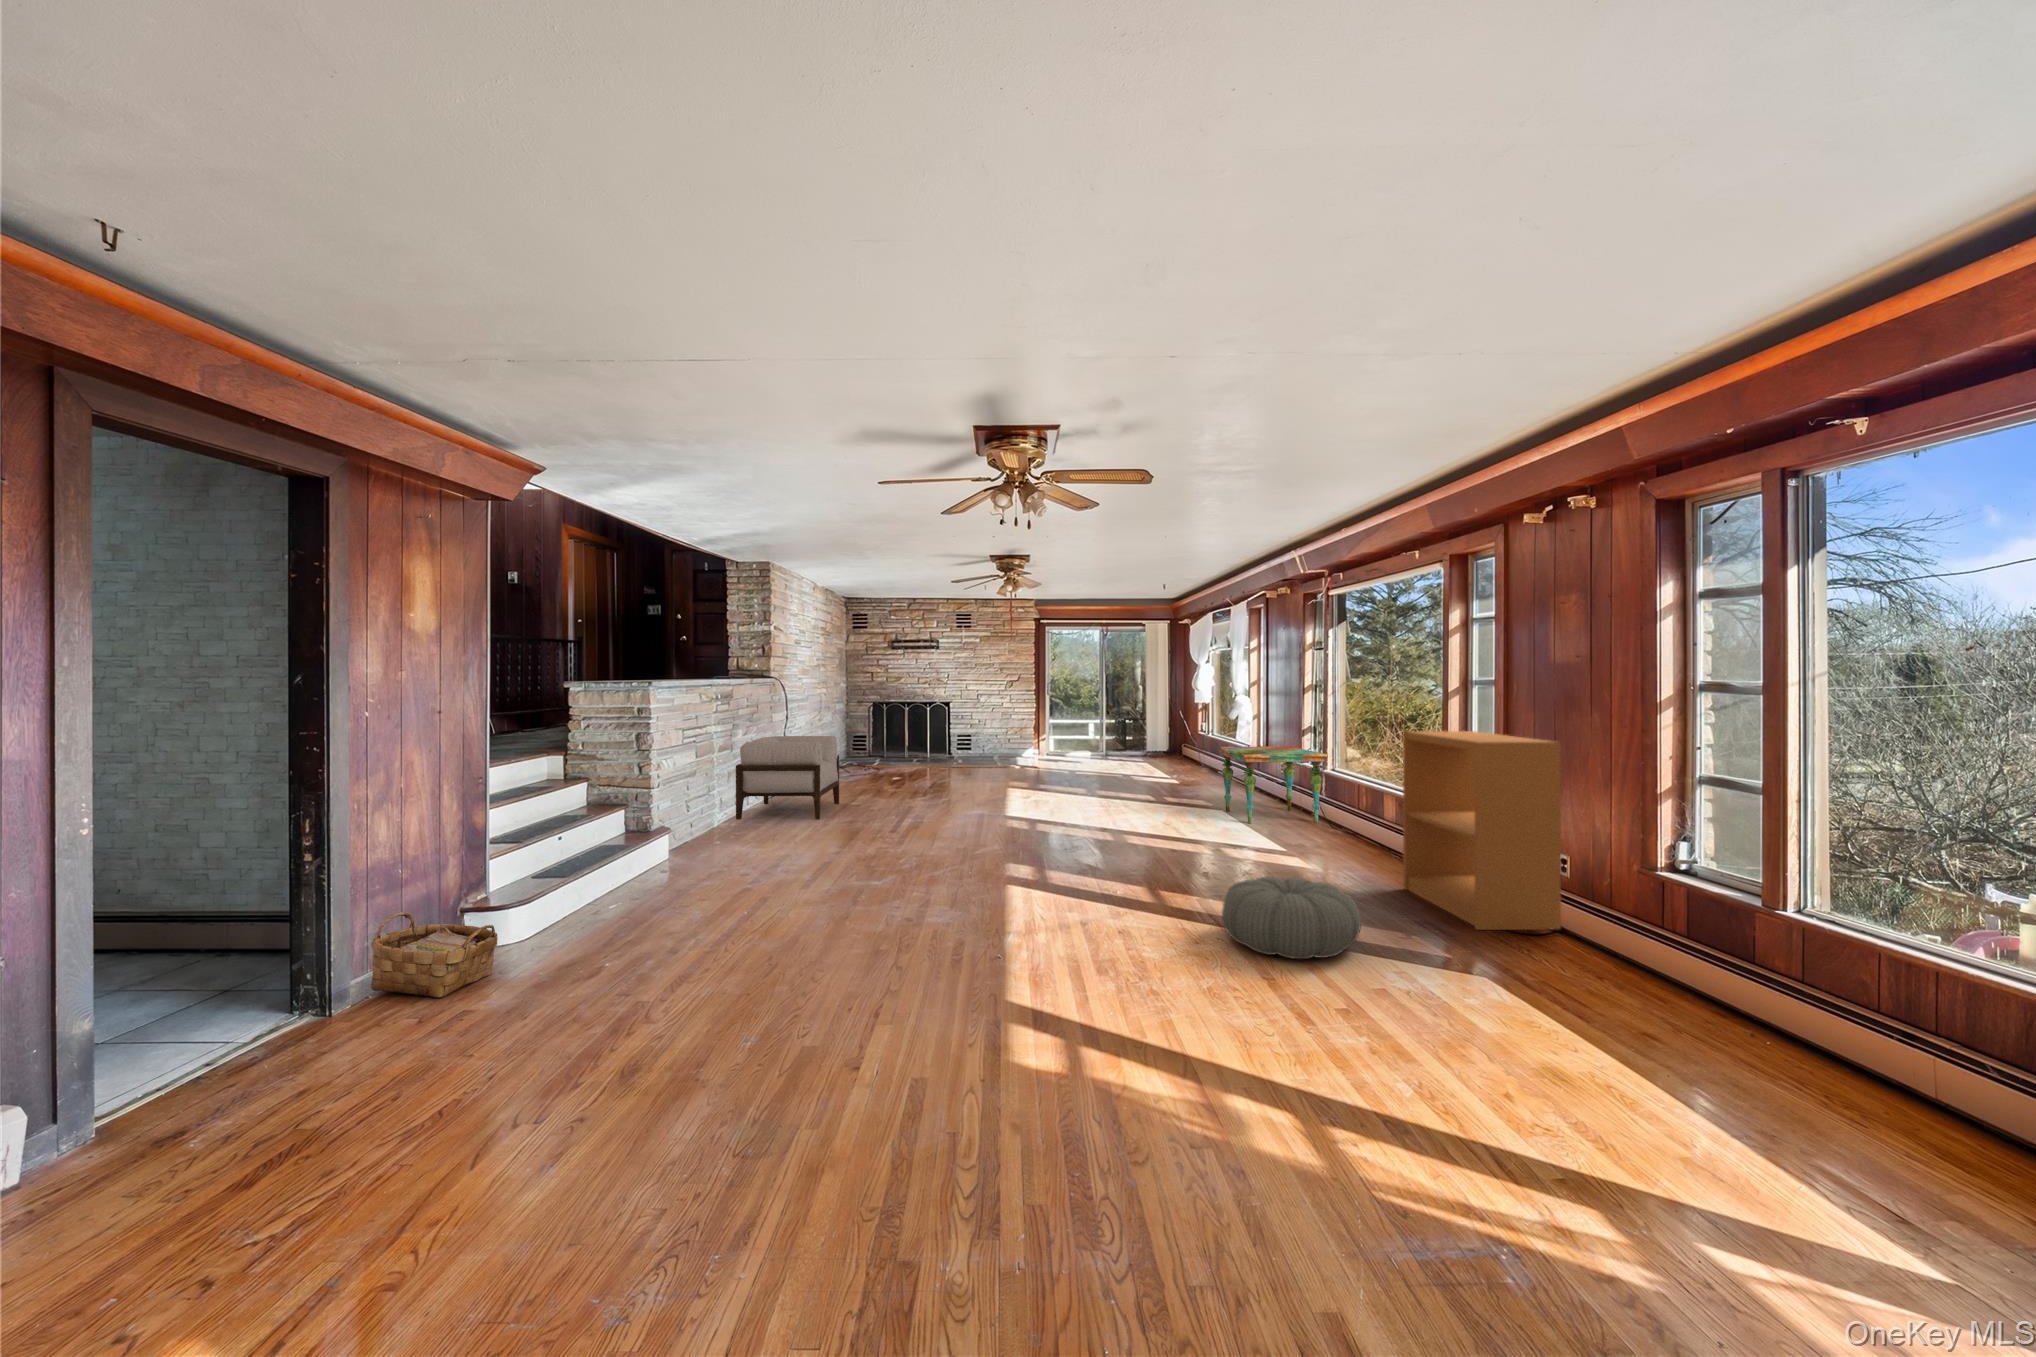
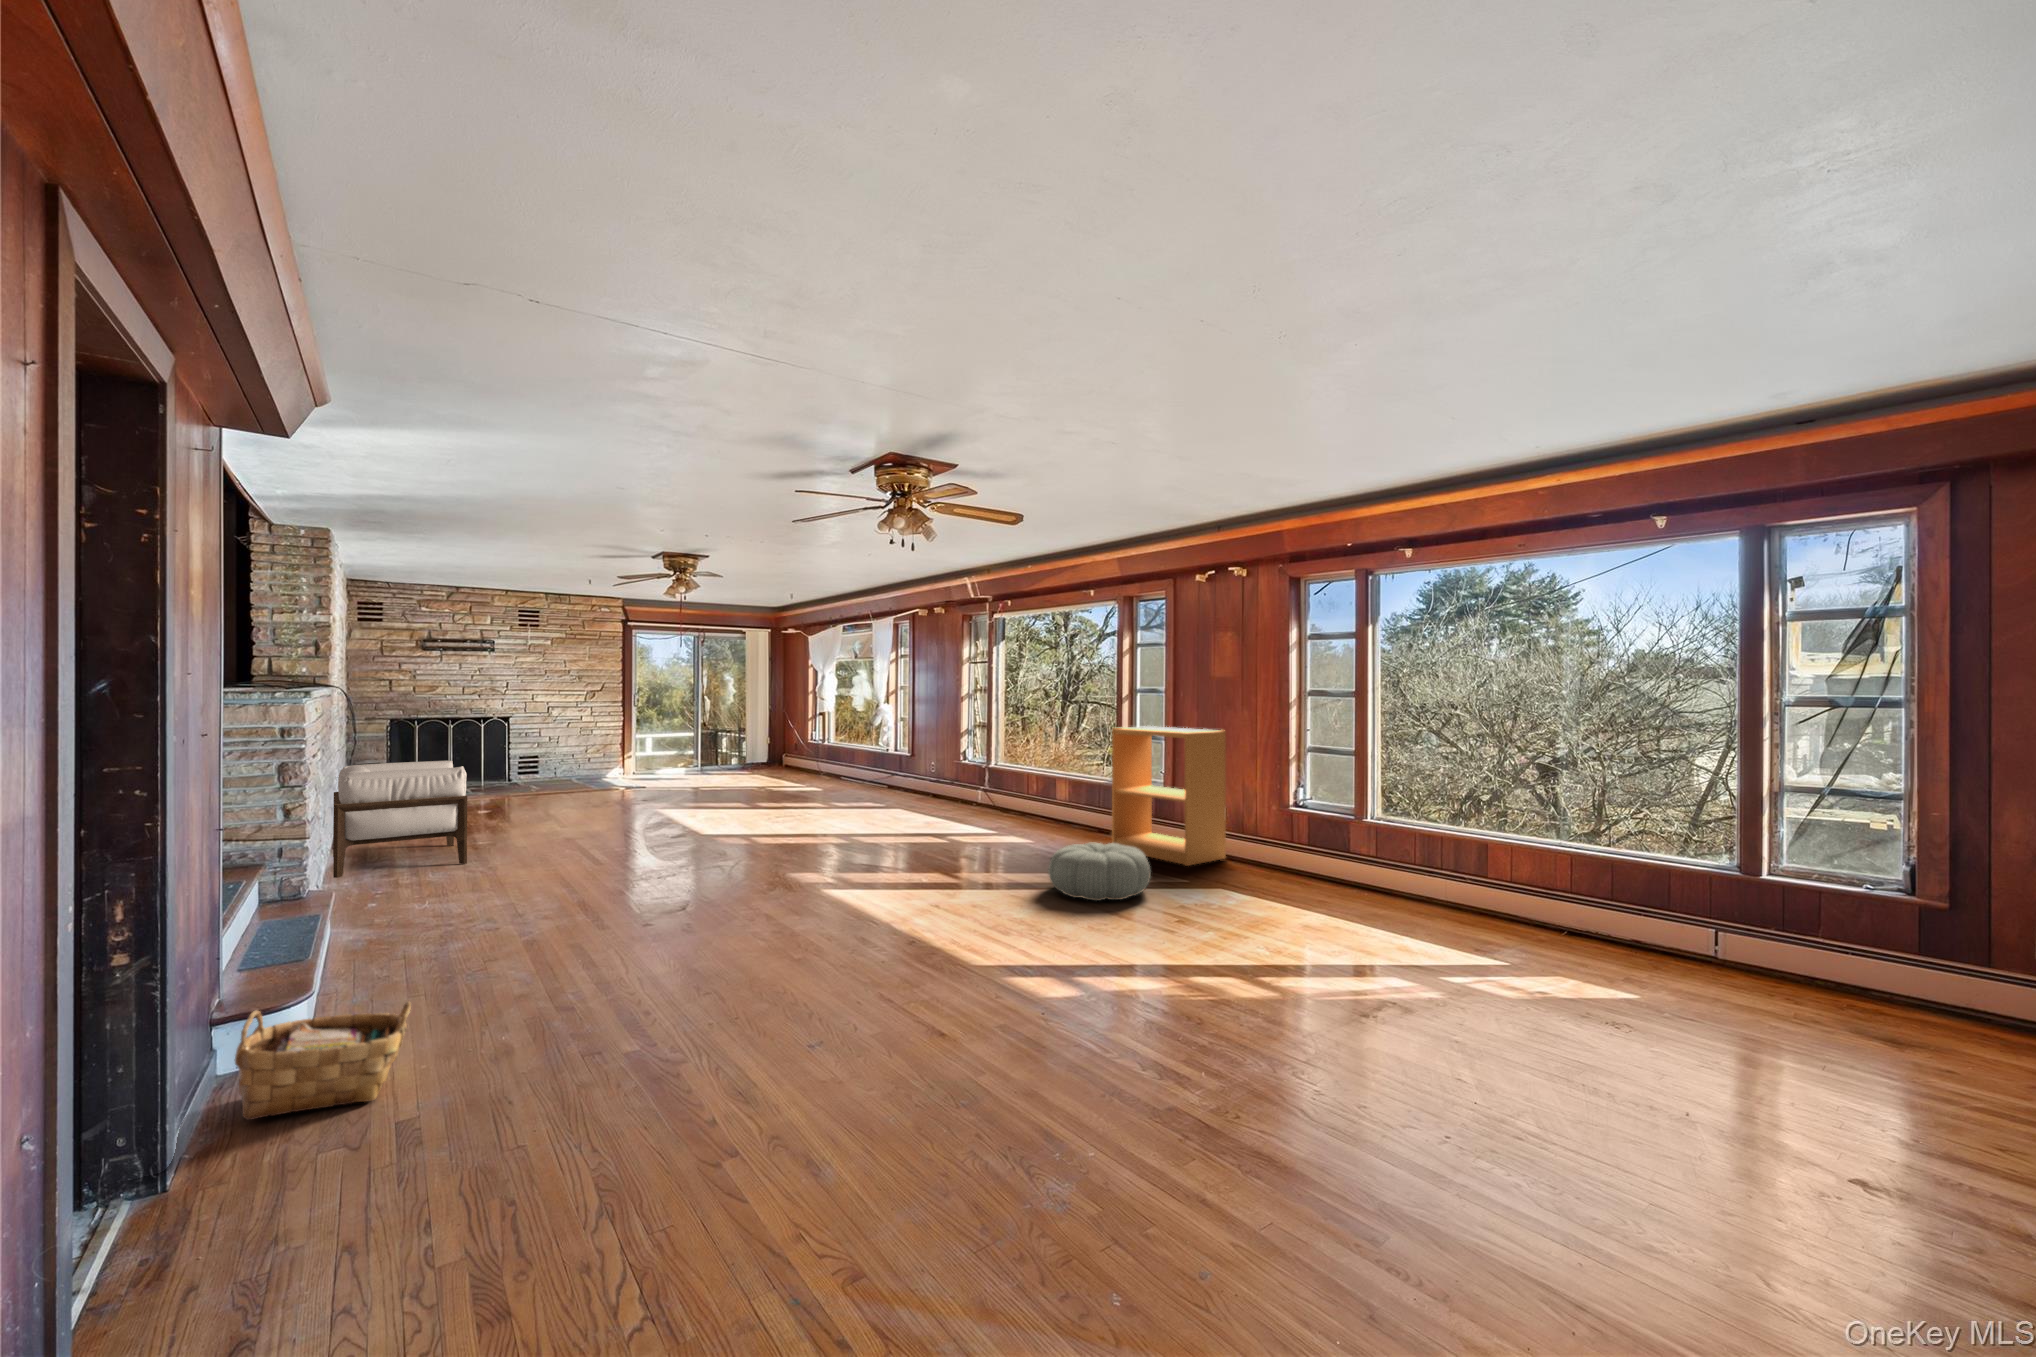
side table: present [1217,746,1328,823] -> none [891,748,994,818]

